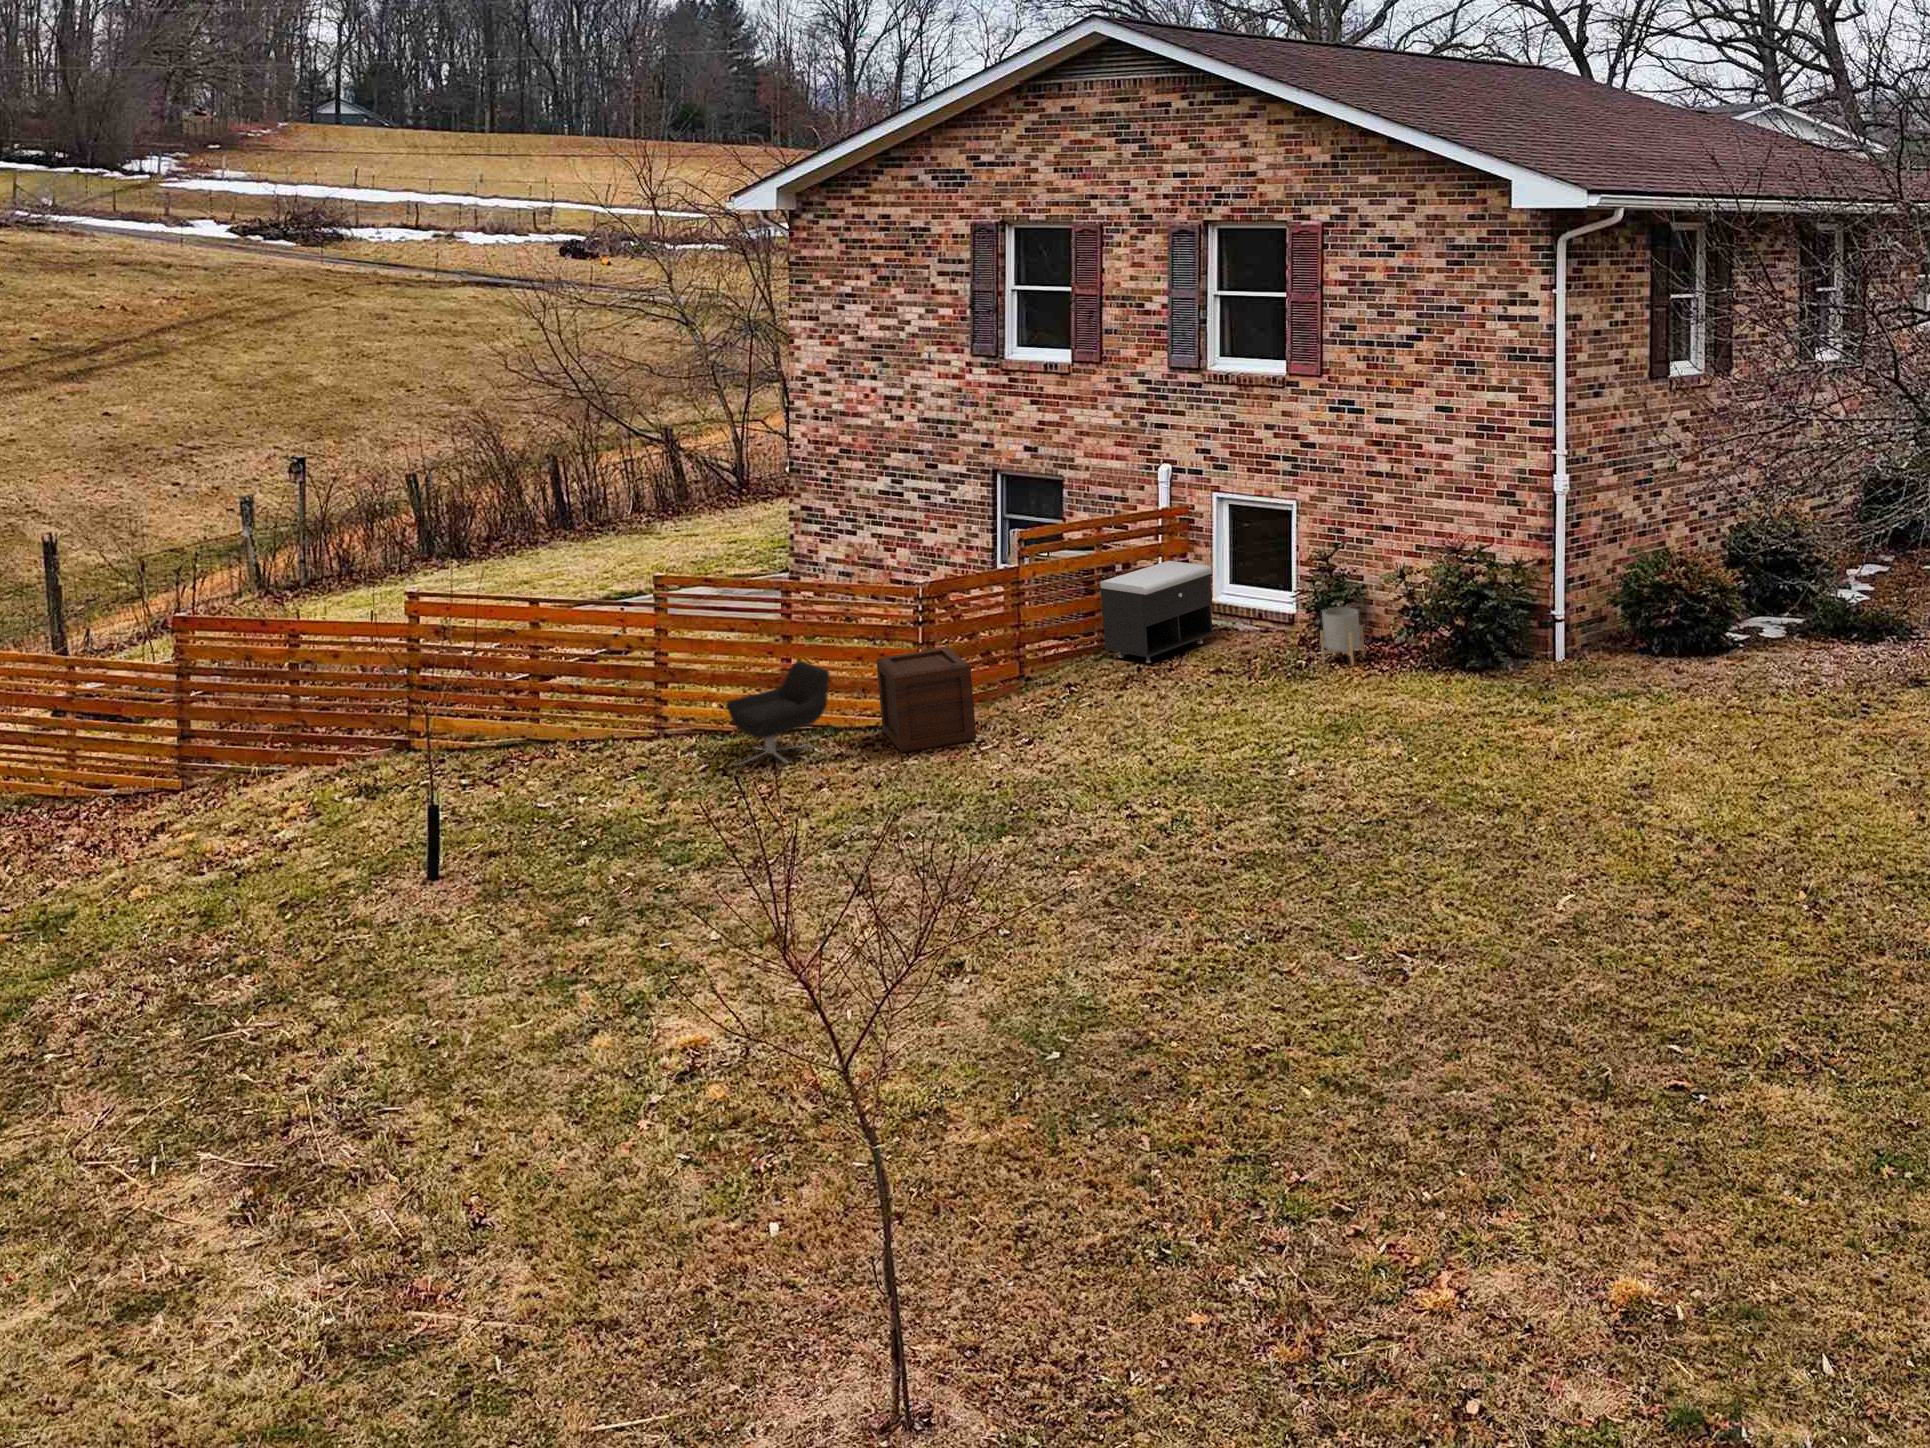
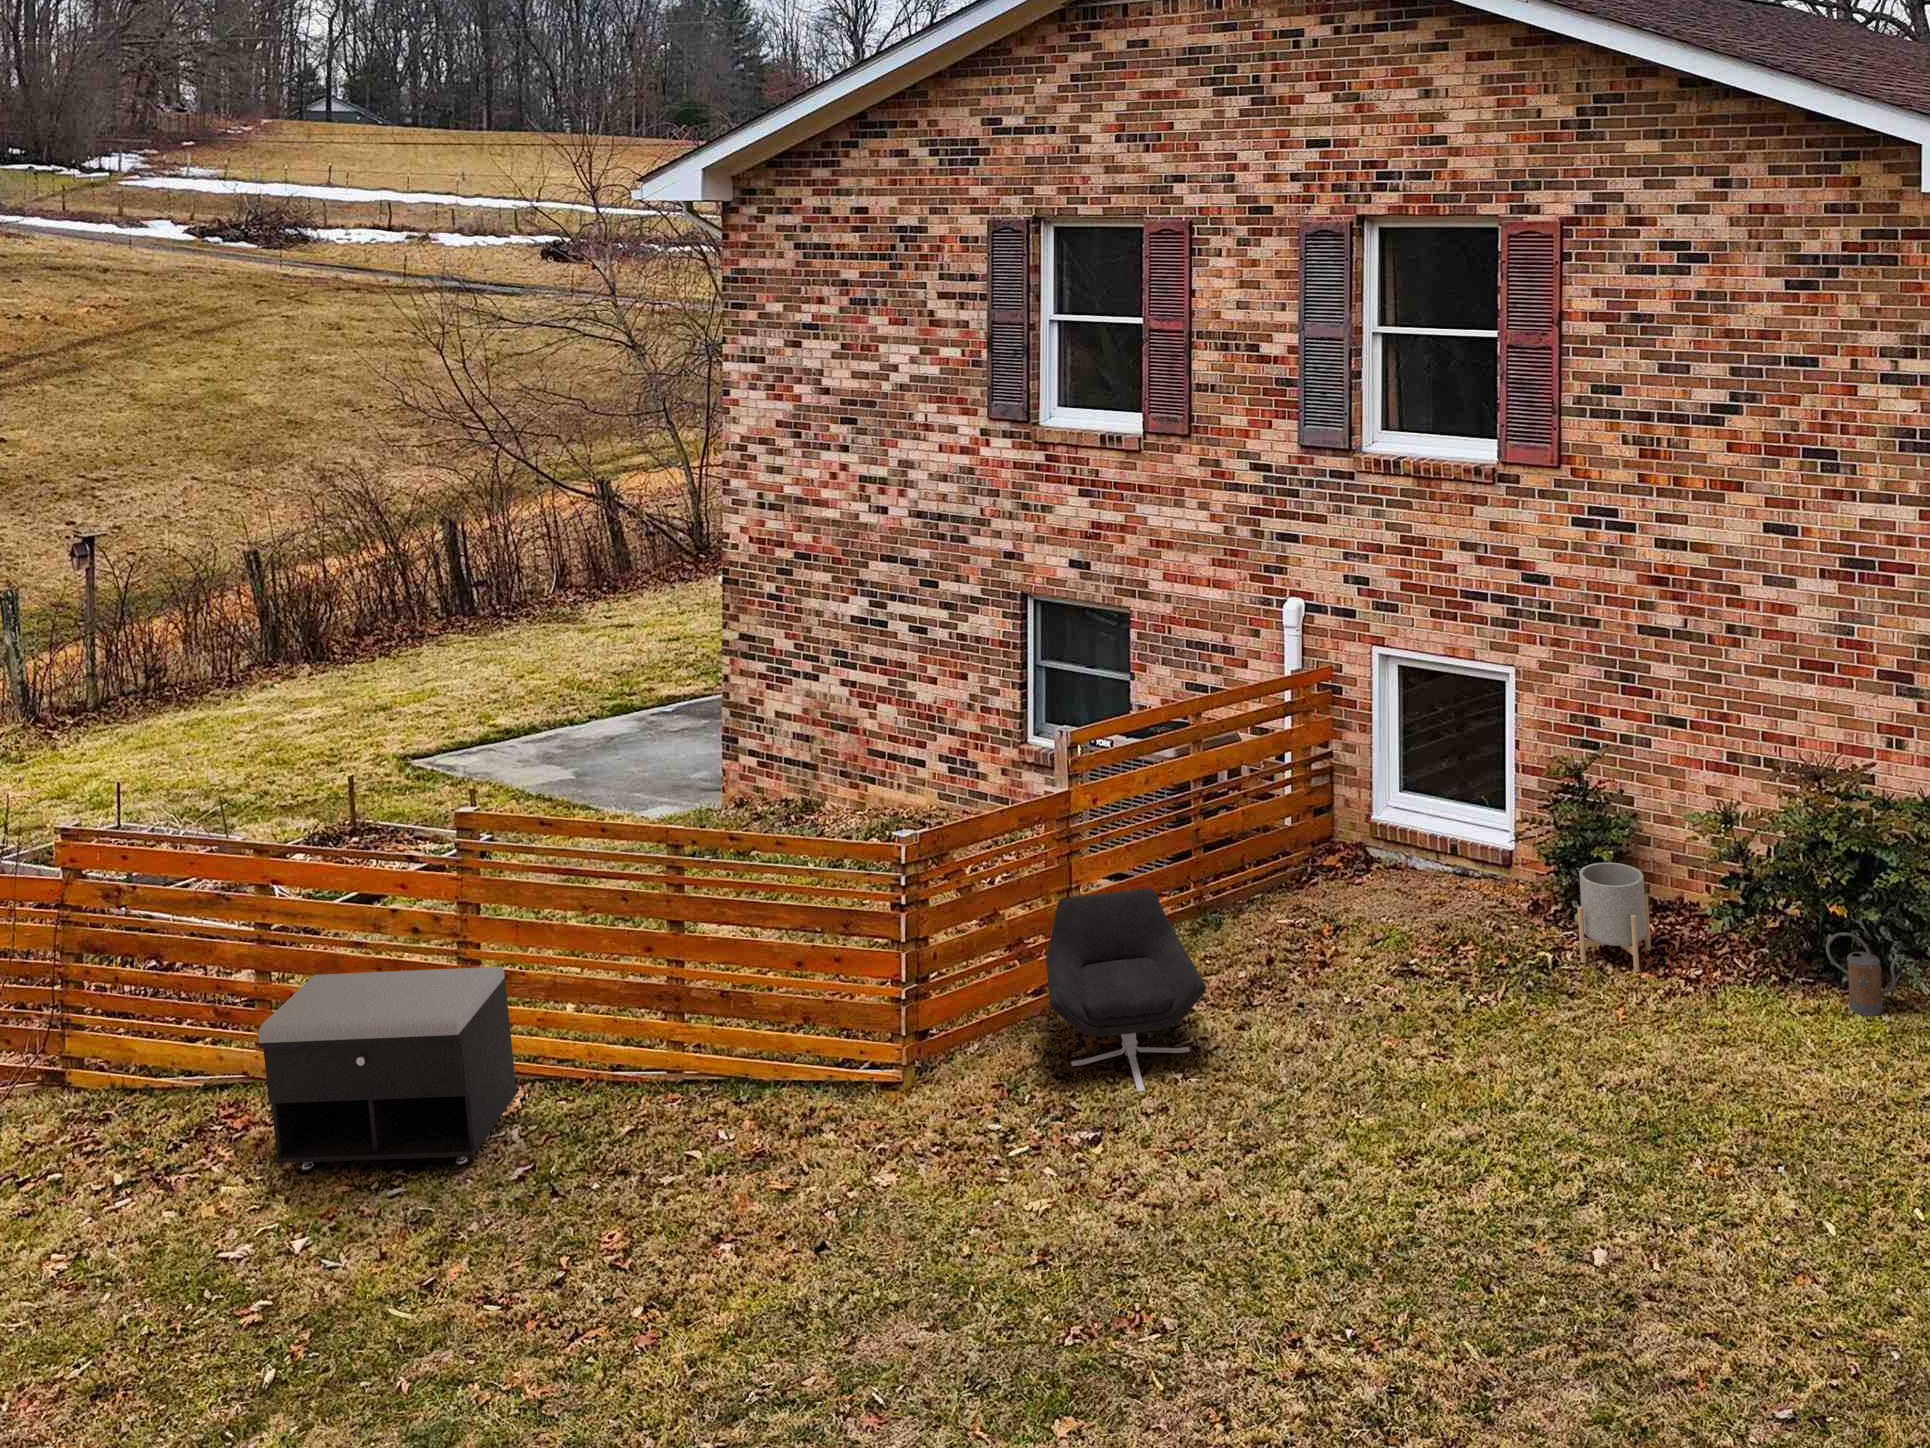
storage bench: present [1100,561,1215,663] -> present [258,967,517,1170]
watering can: none [1451,632,1491,677] -> present [1826,933,1902,1016]
wooden crate: present [876,647,976,753] -> none [818,966,996,1191]
lounge chair: present [726,660,829,765] -> present [1046,888,1206,1092]

